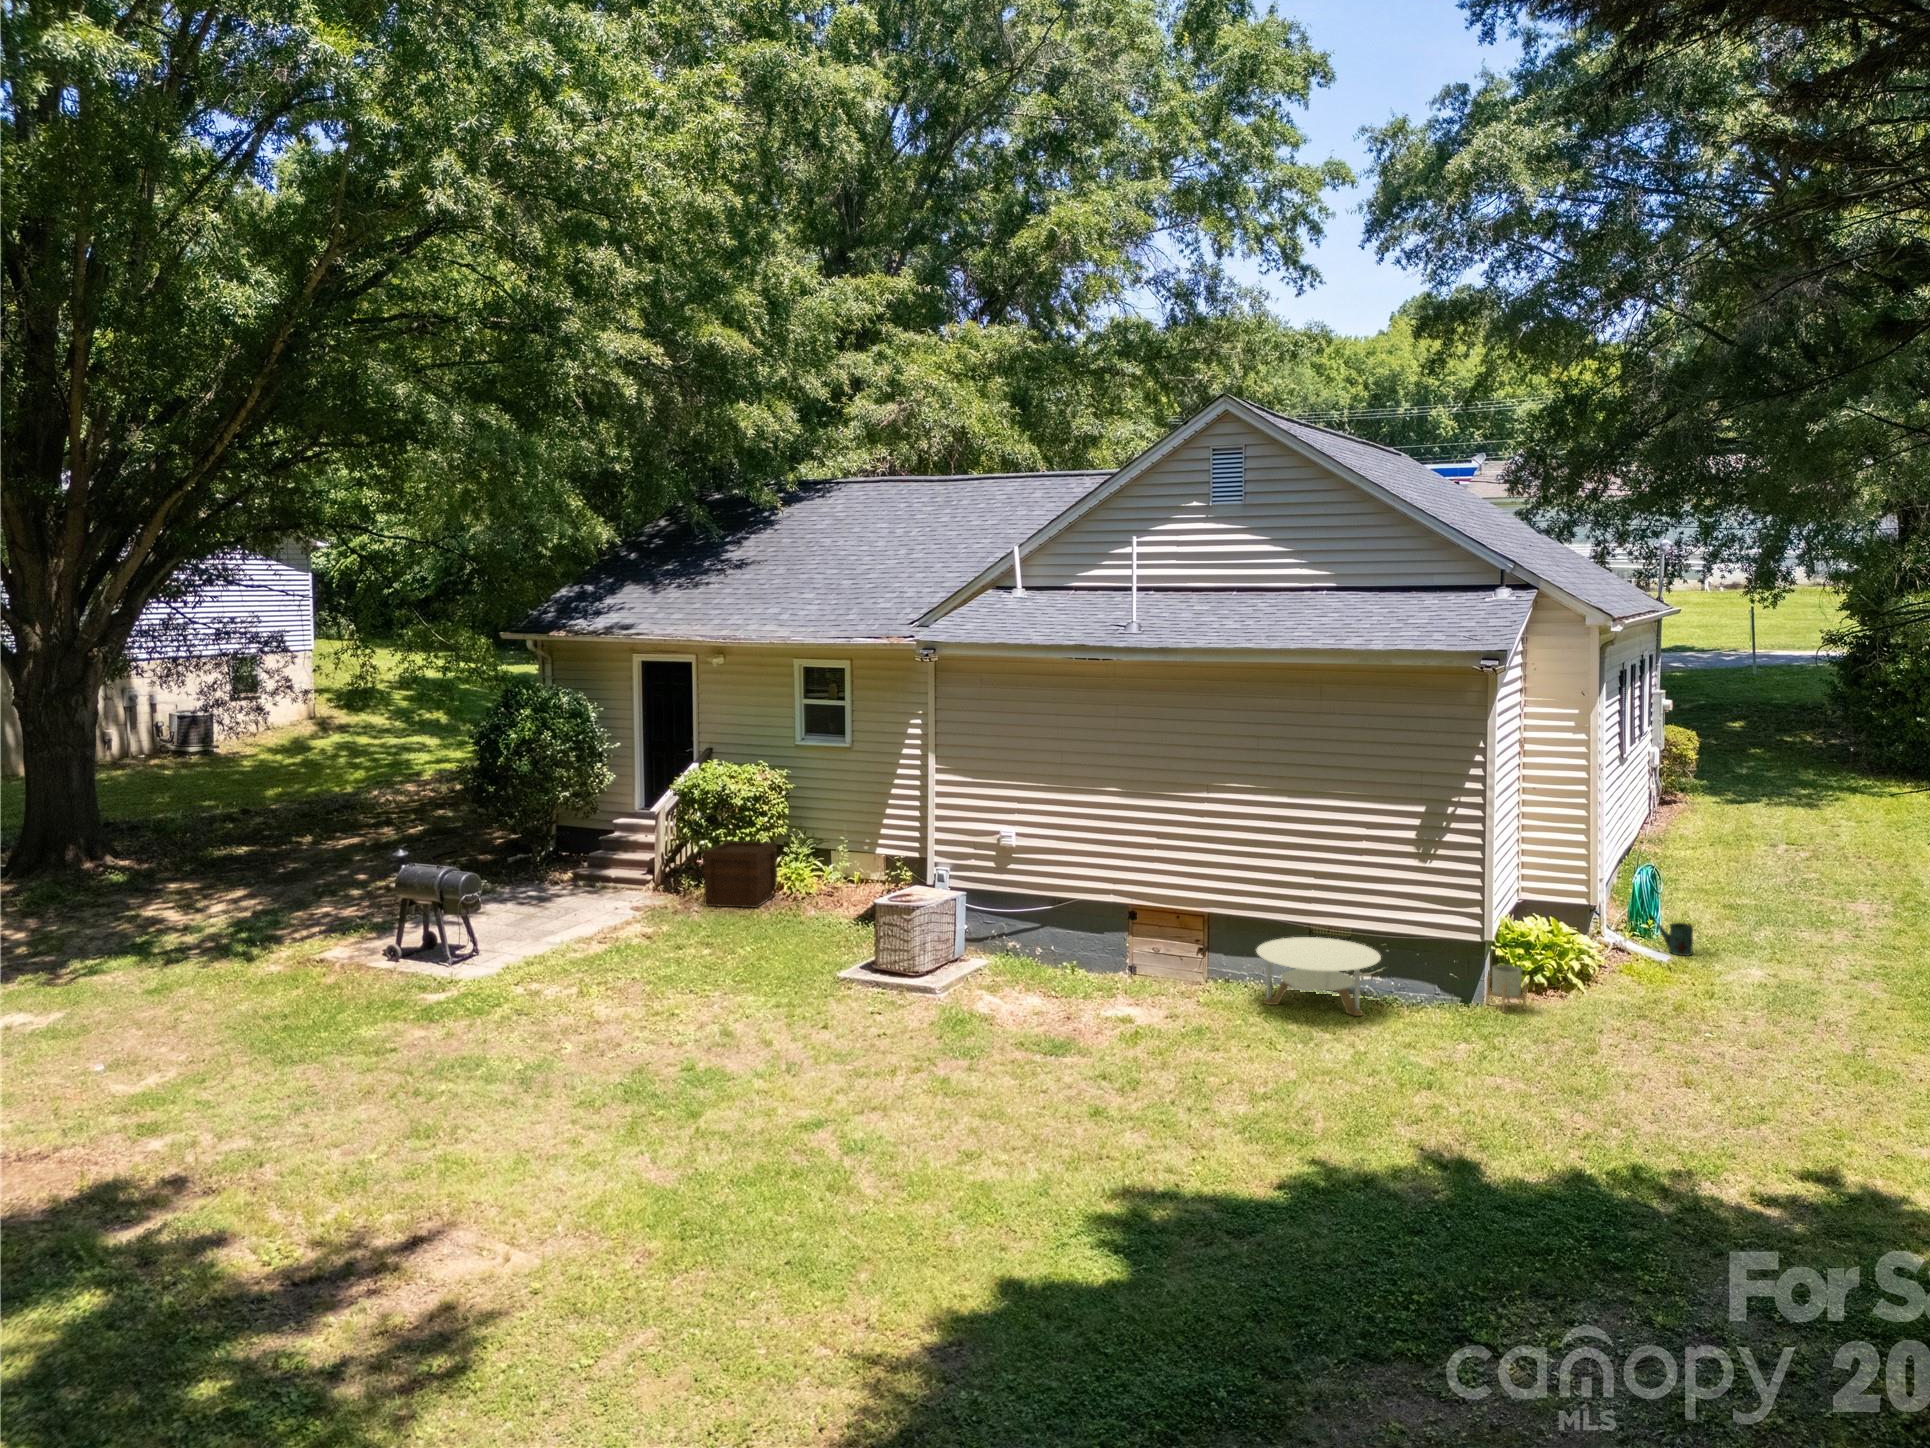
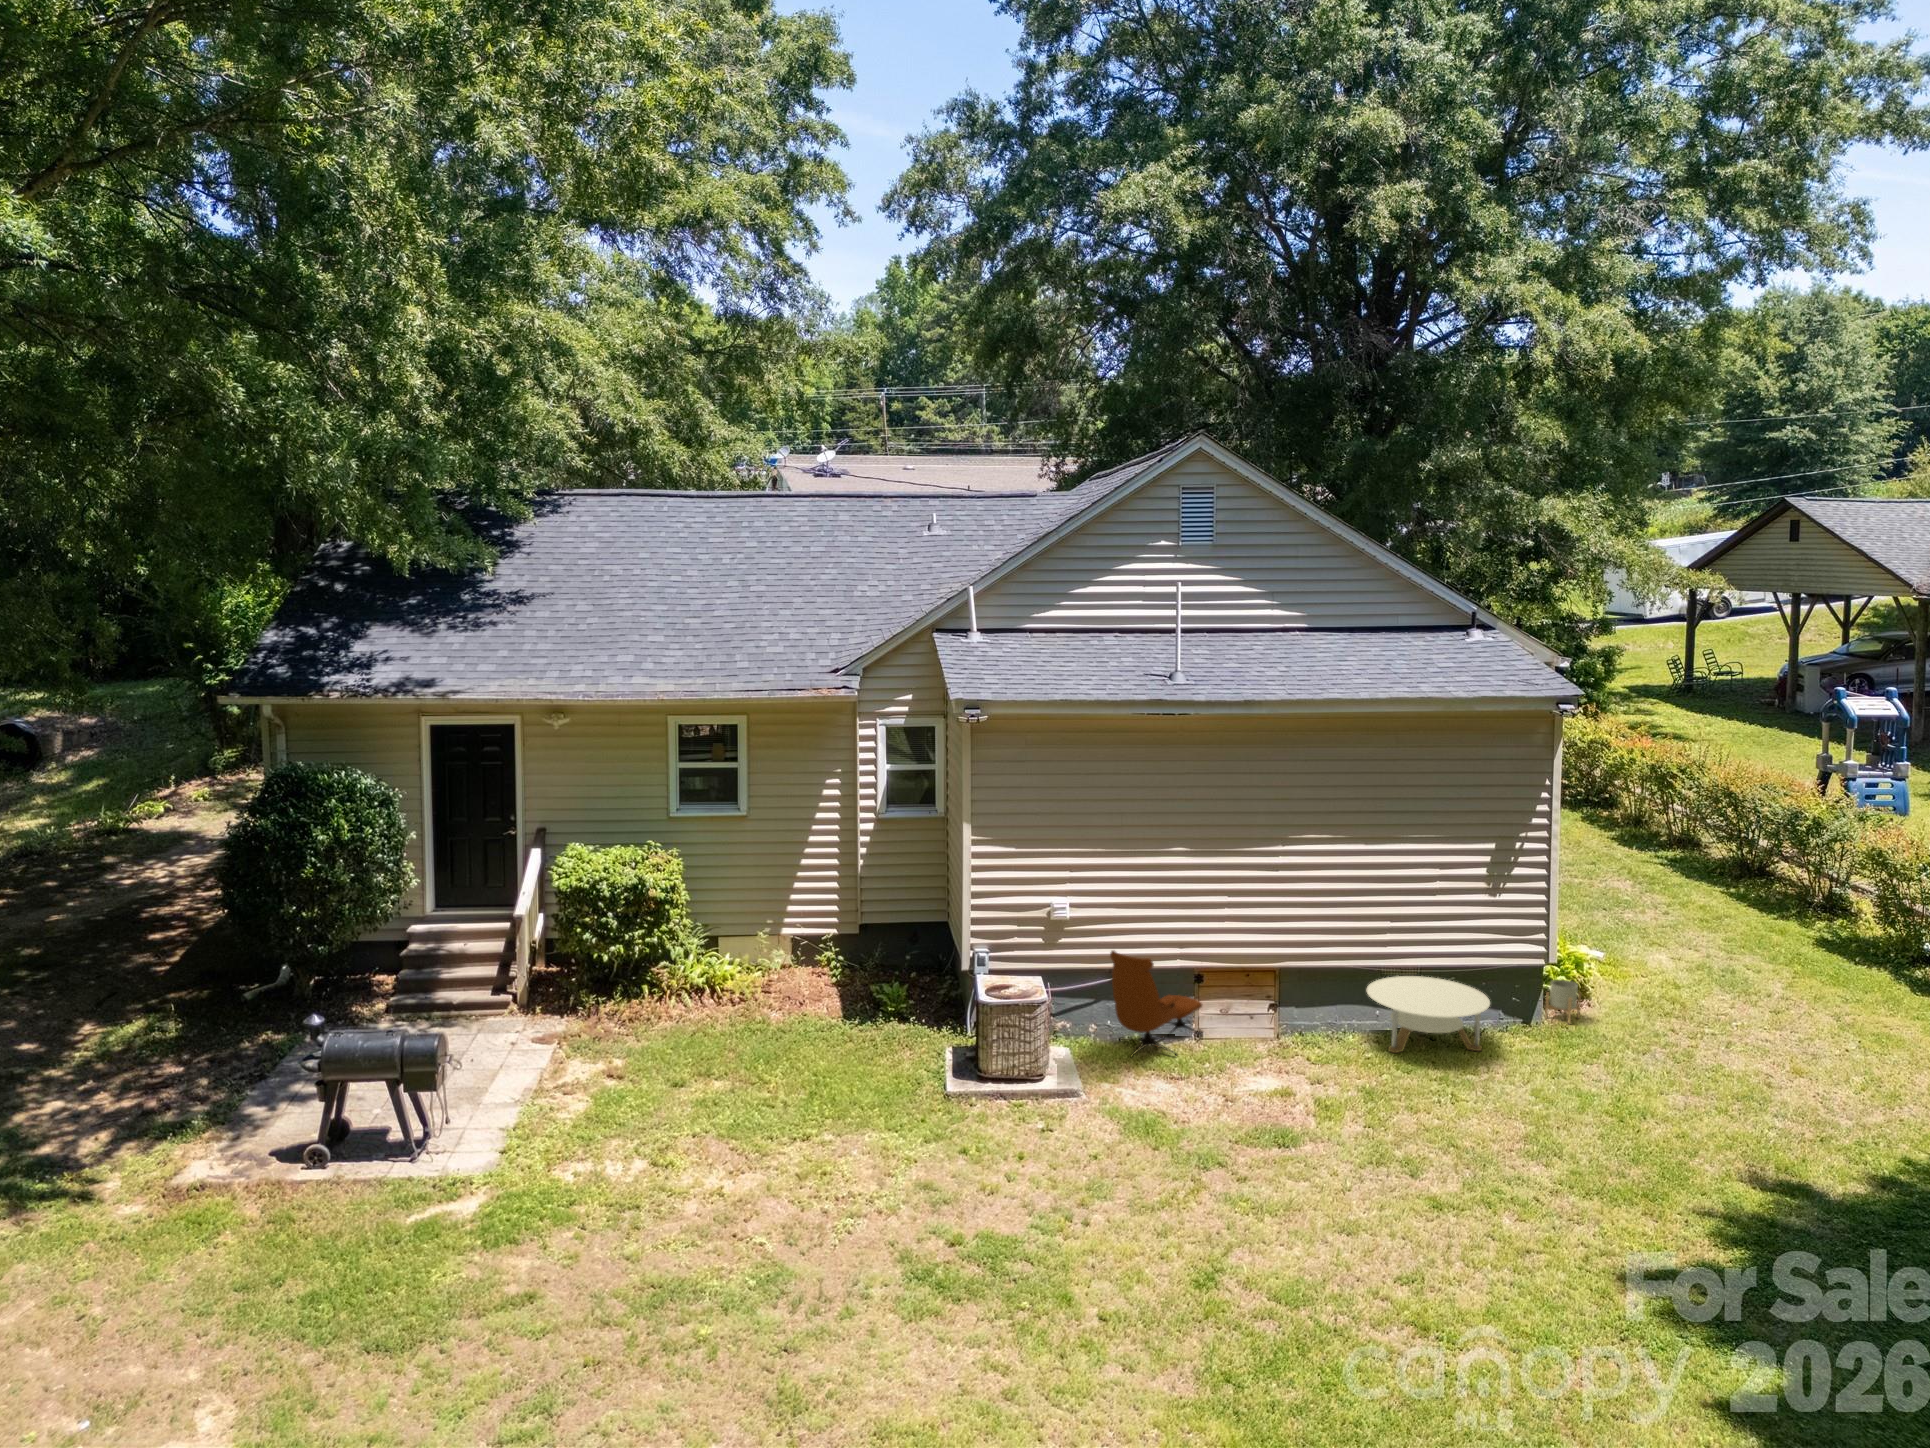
wooden crate: present [703,841,777,908] -> none [646,938,724,1030]
lounge chair: none [1001,868,1121,976] -> present [1110,951,1202,1057]
watering can: present [1651,916,1693,956] -> none [1558,905,1604,939]

